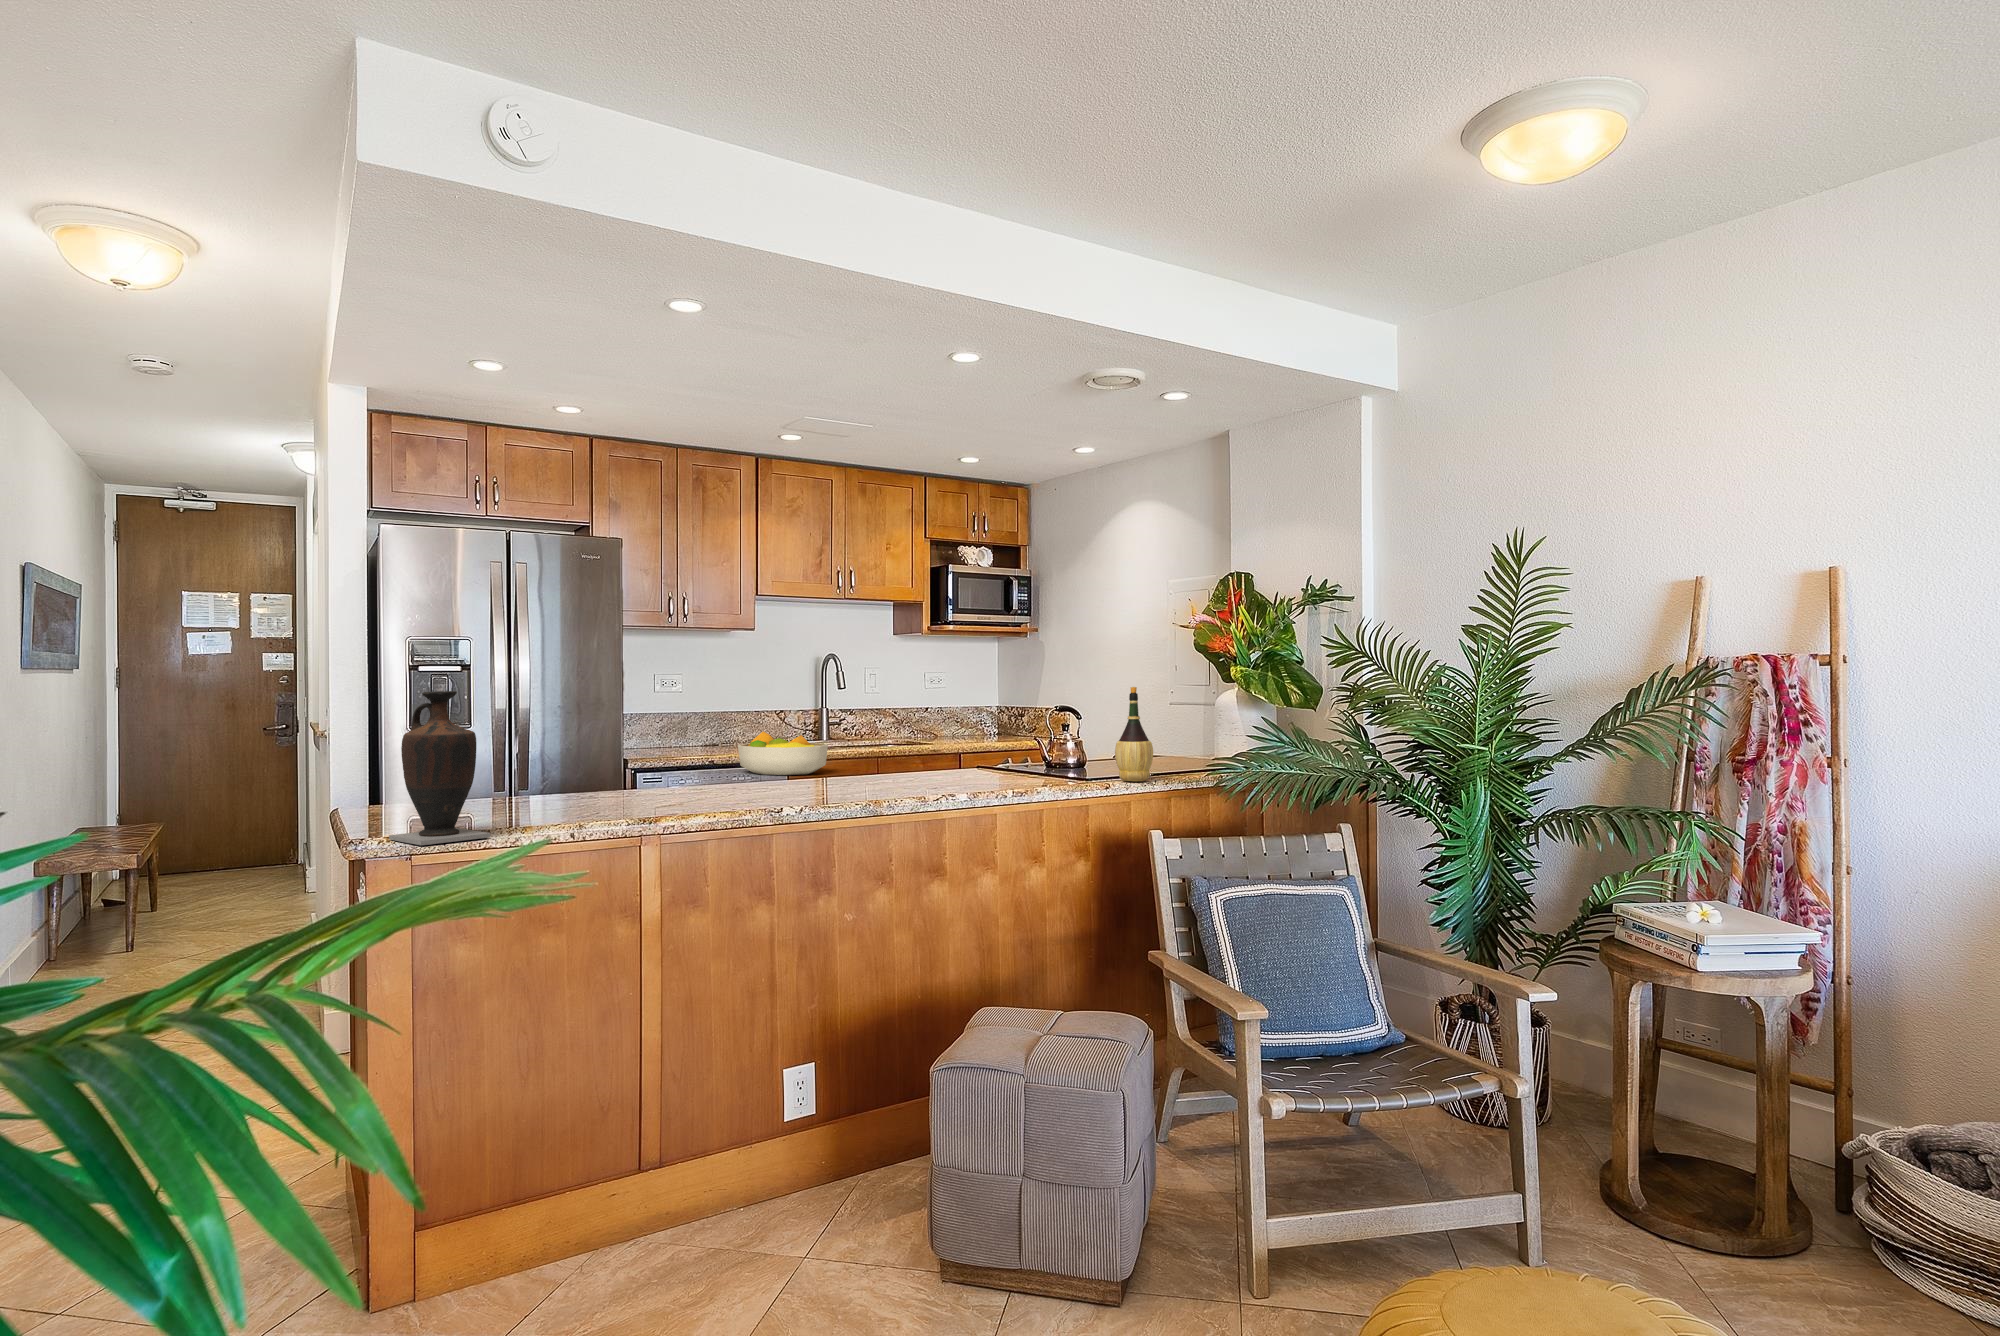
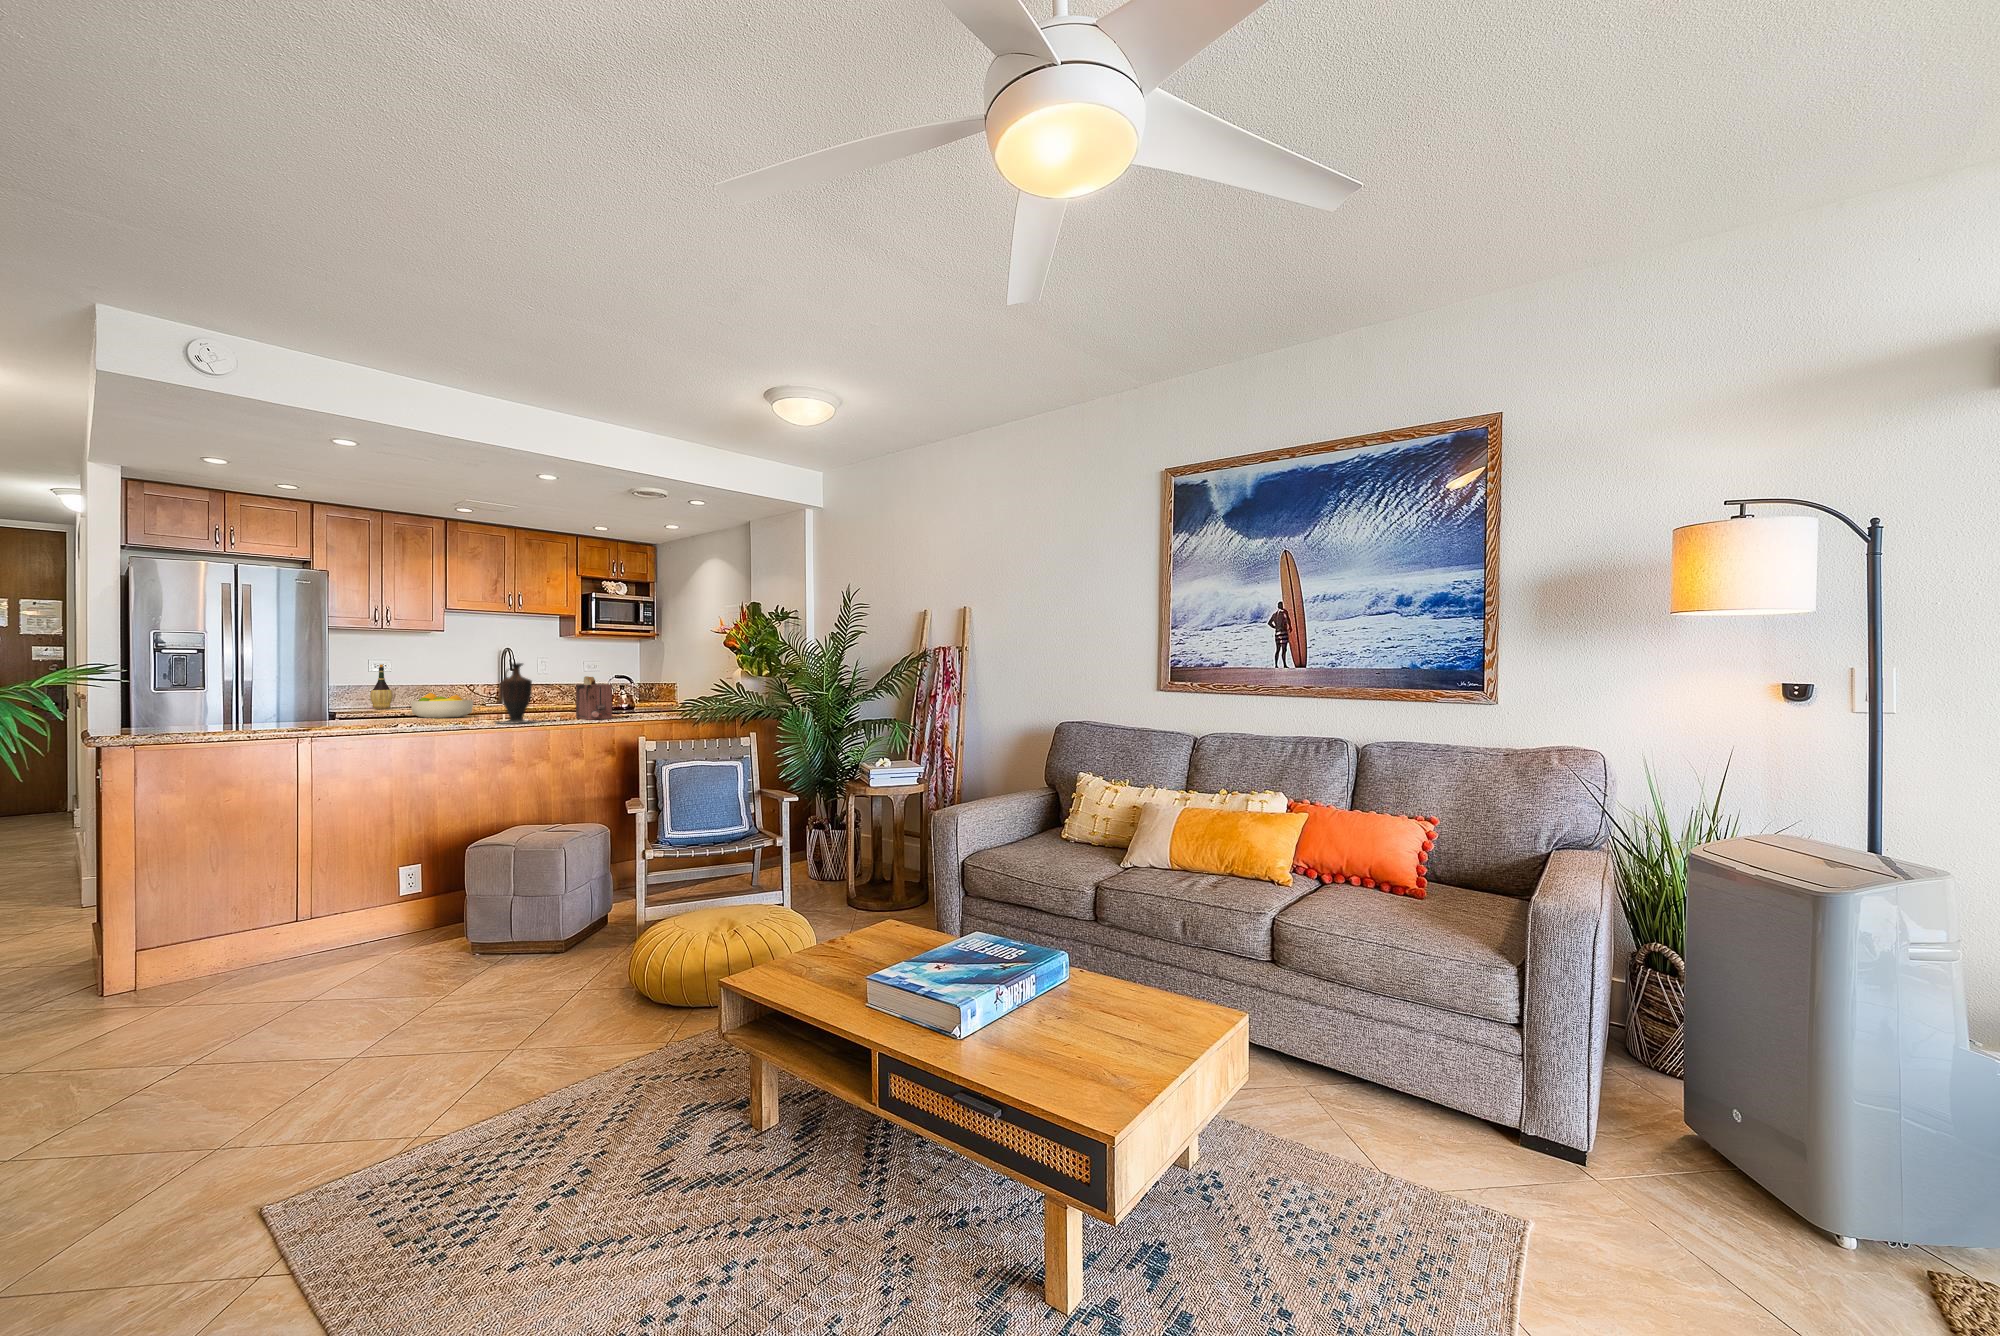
wine bottle: present [1115,687,1153,781] -> present [370,664,393,709]
vase: present [389,691,490,845] -> present [496,663,537,724]
toaster: none [994,708,1063,787] -> present [576,676,612,720]

